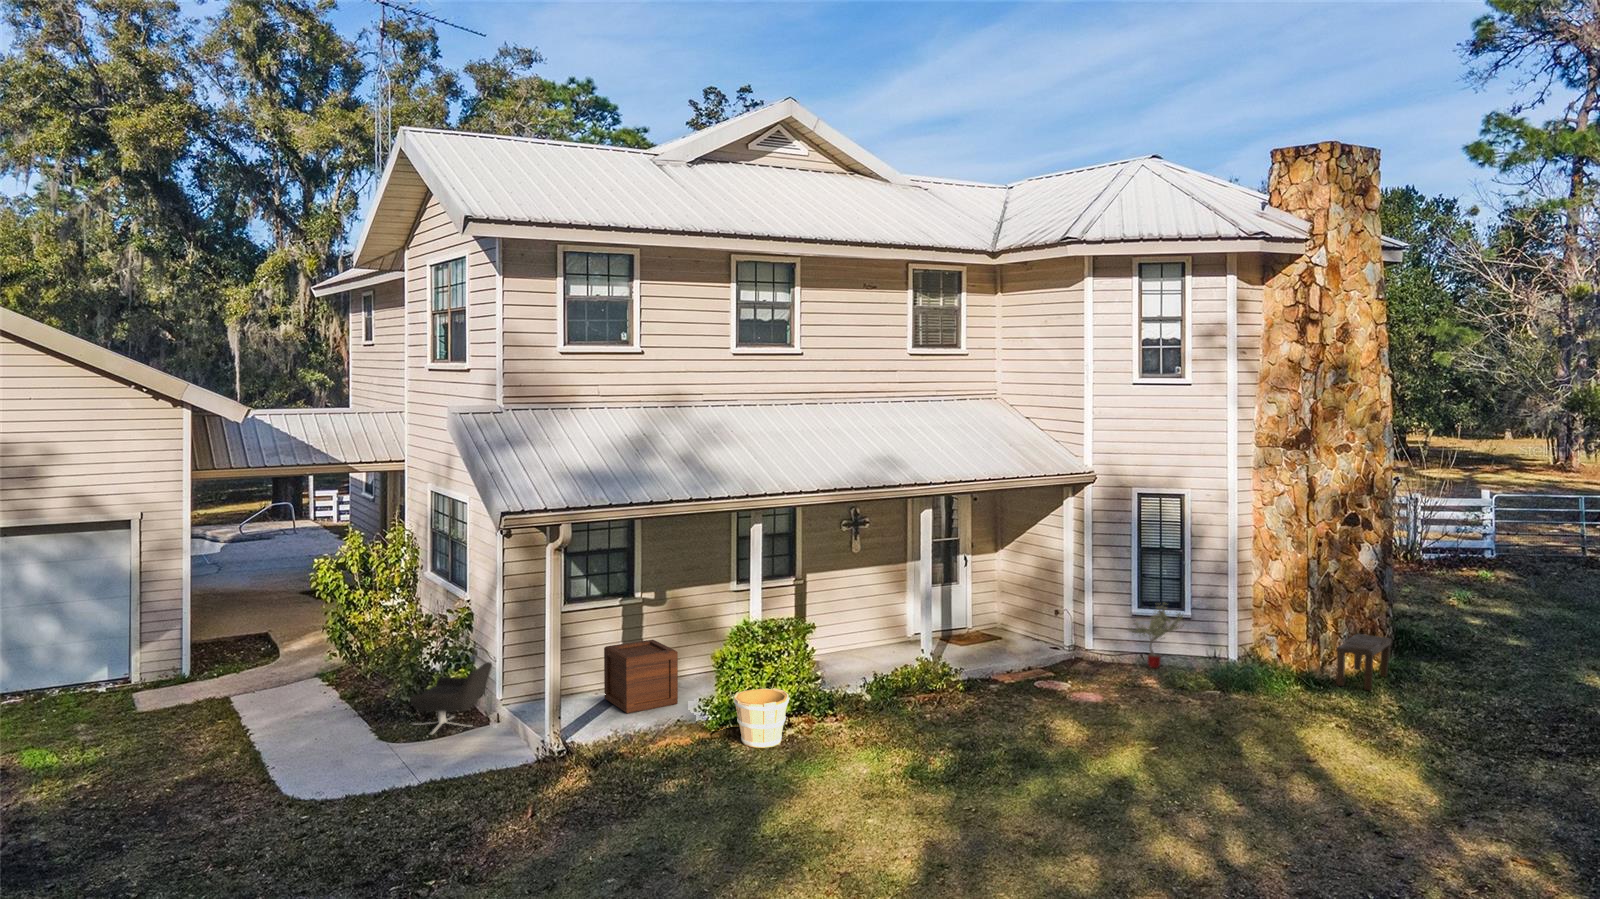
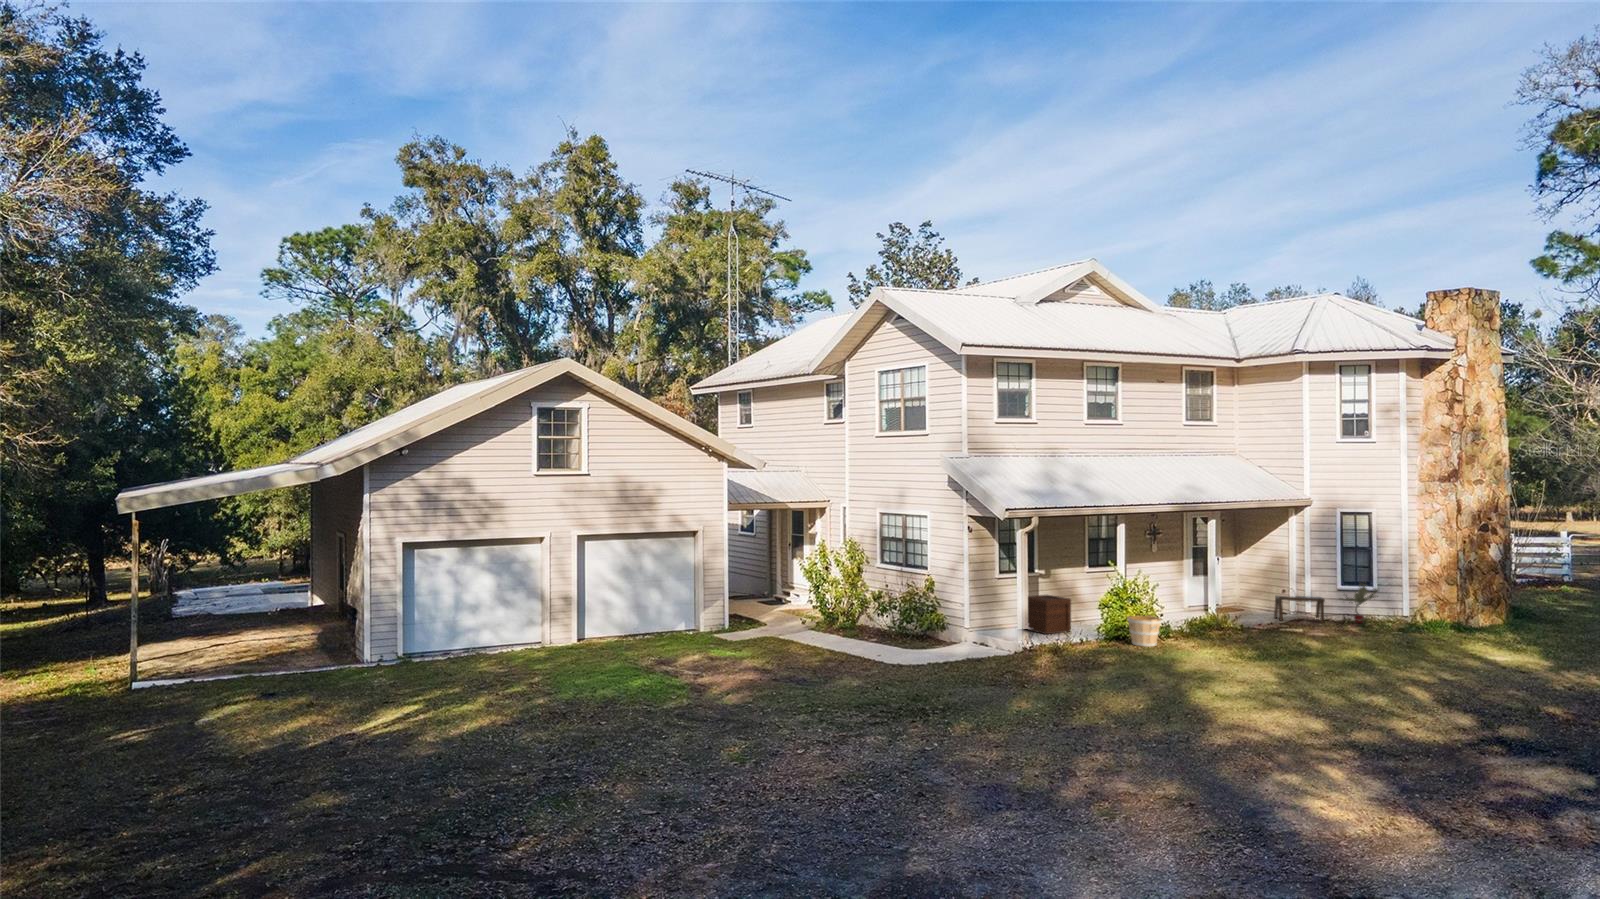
bench: present [1336,634,1392,691] -> present [1274,596,1325,623]
lounge chair: present [410,662,492,734] -> none [924,600,969,639]

